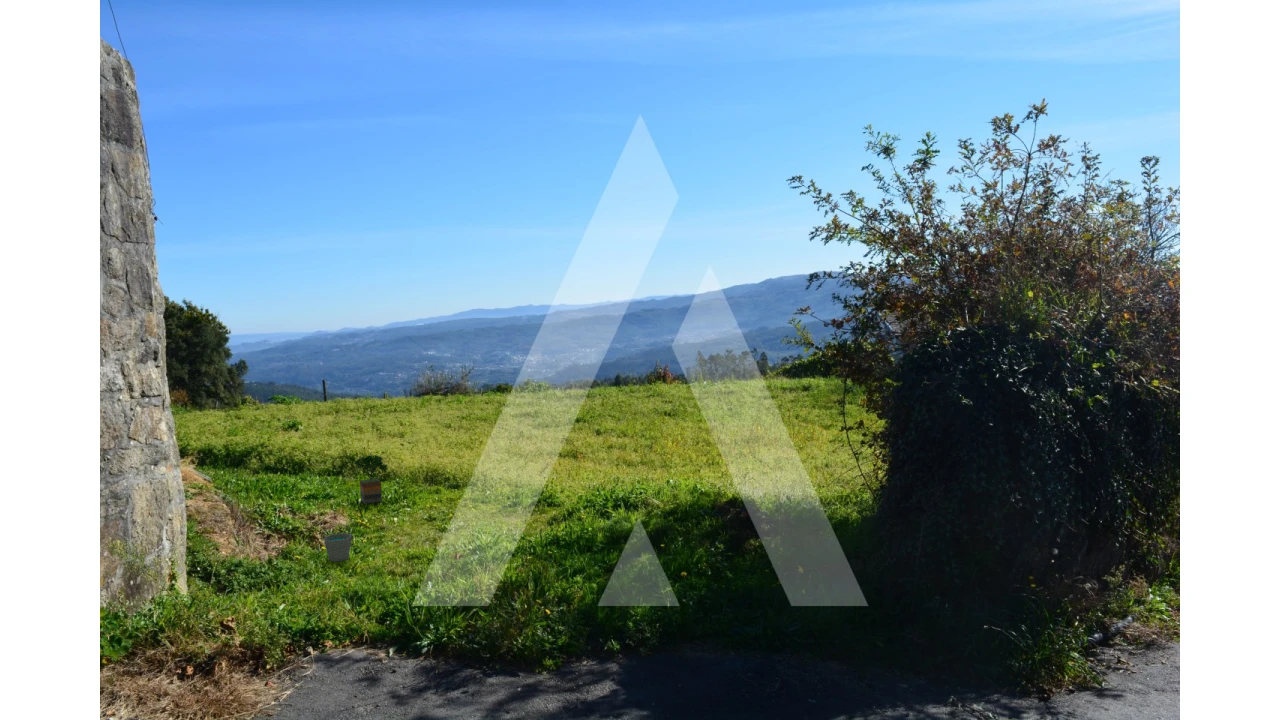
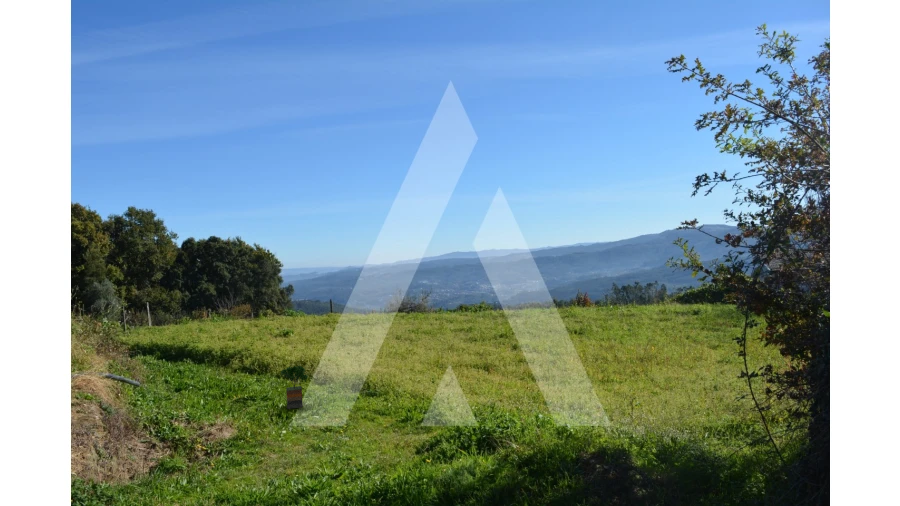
bucket: present [324,524,352,562] -> none [209,438,236,475]

